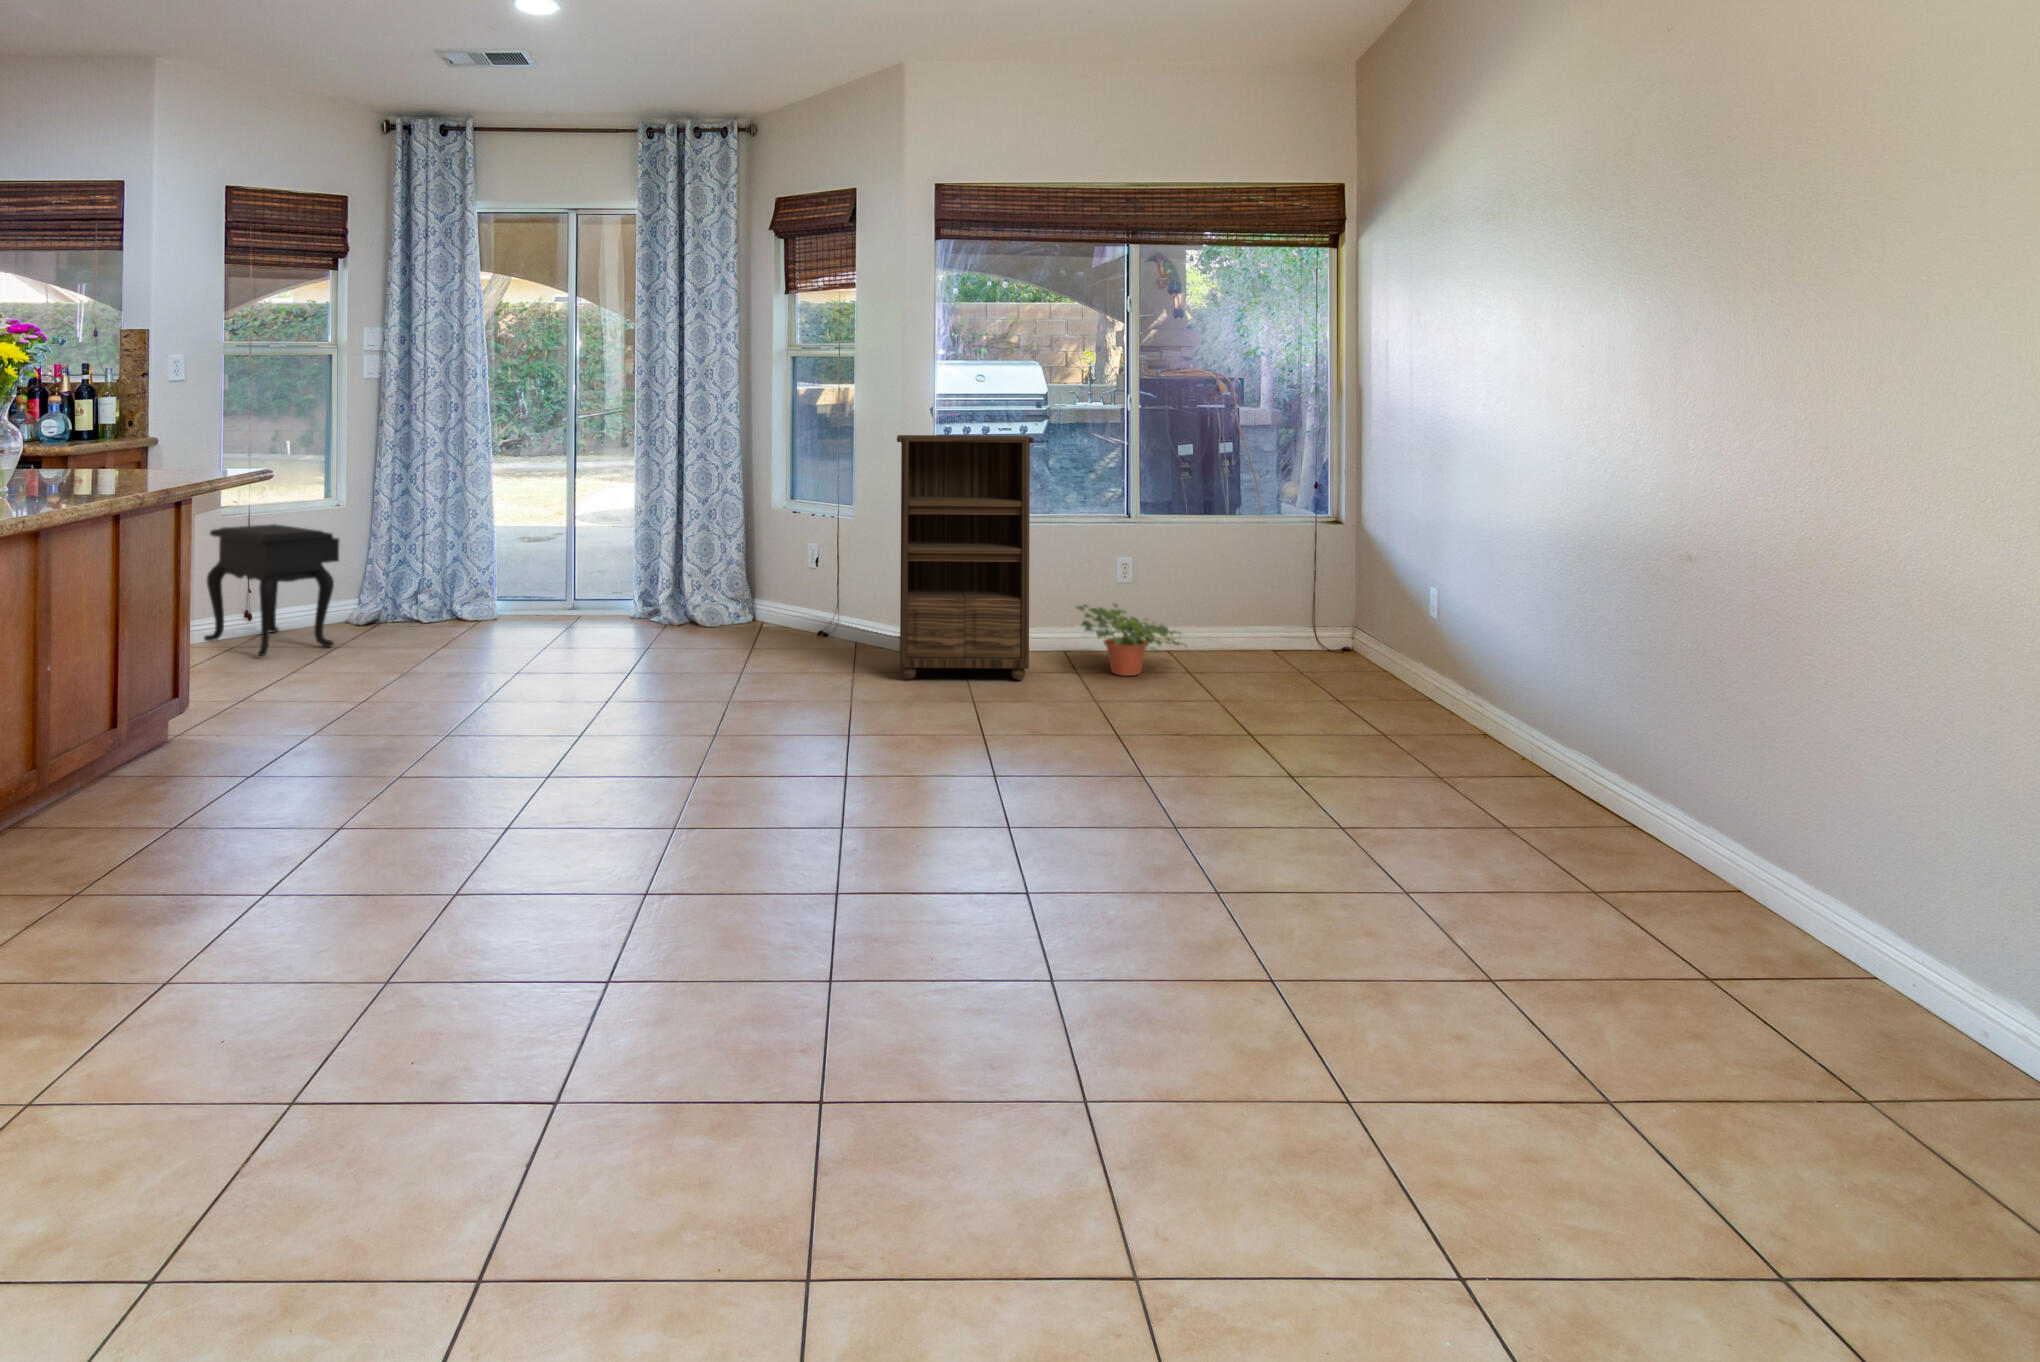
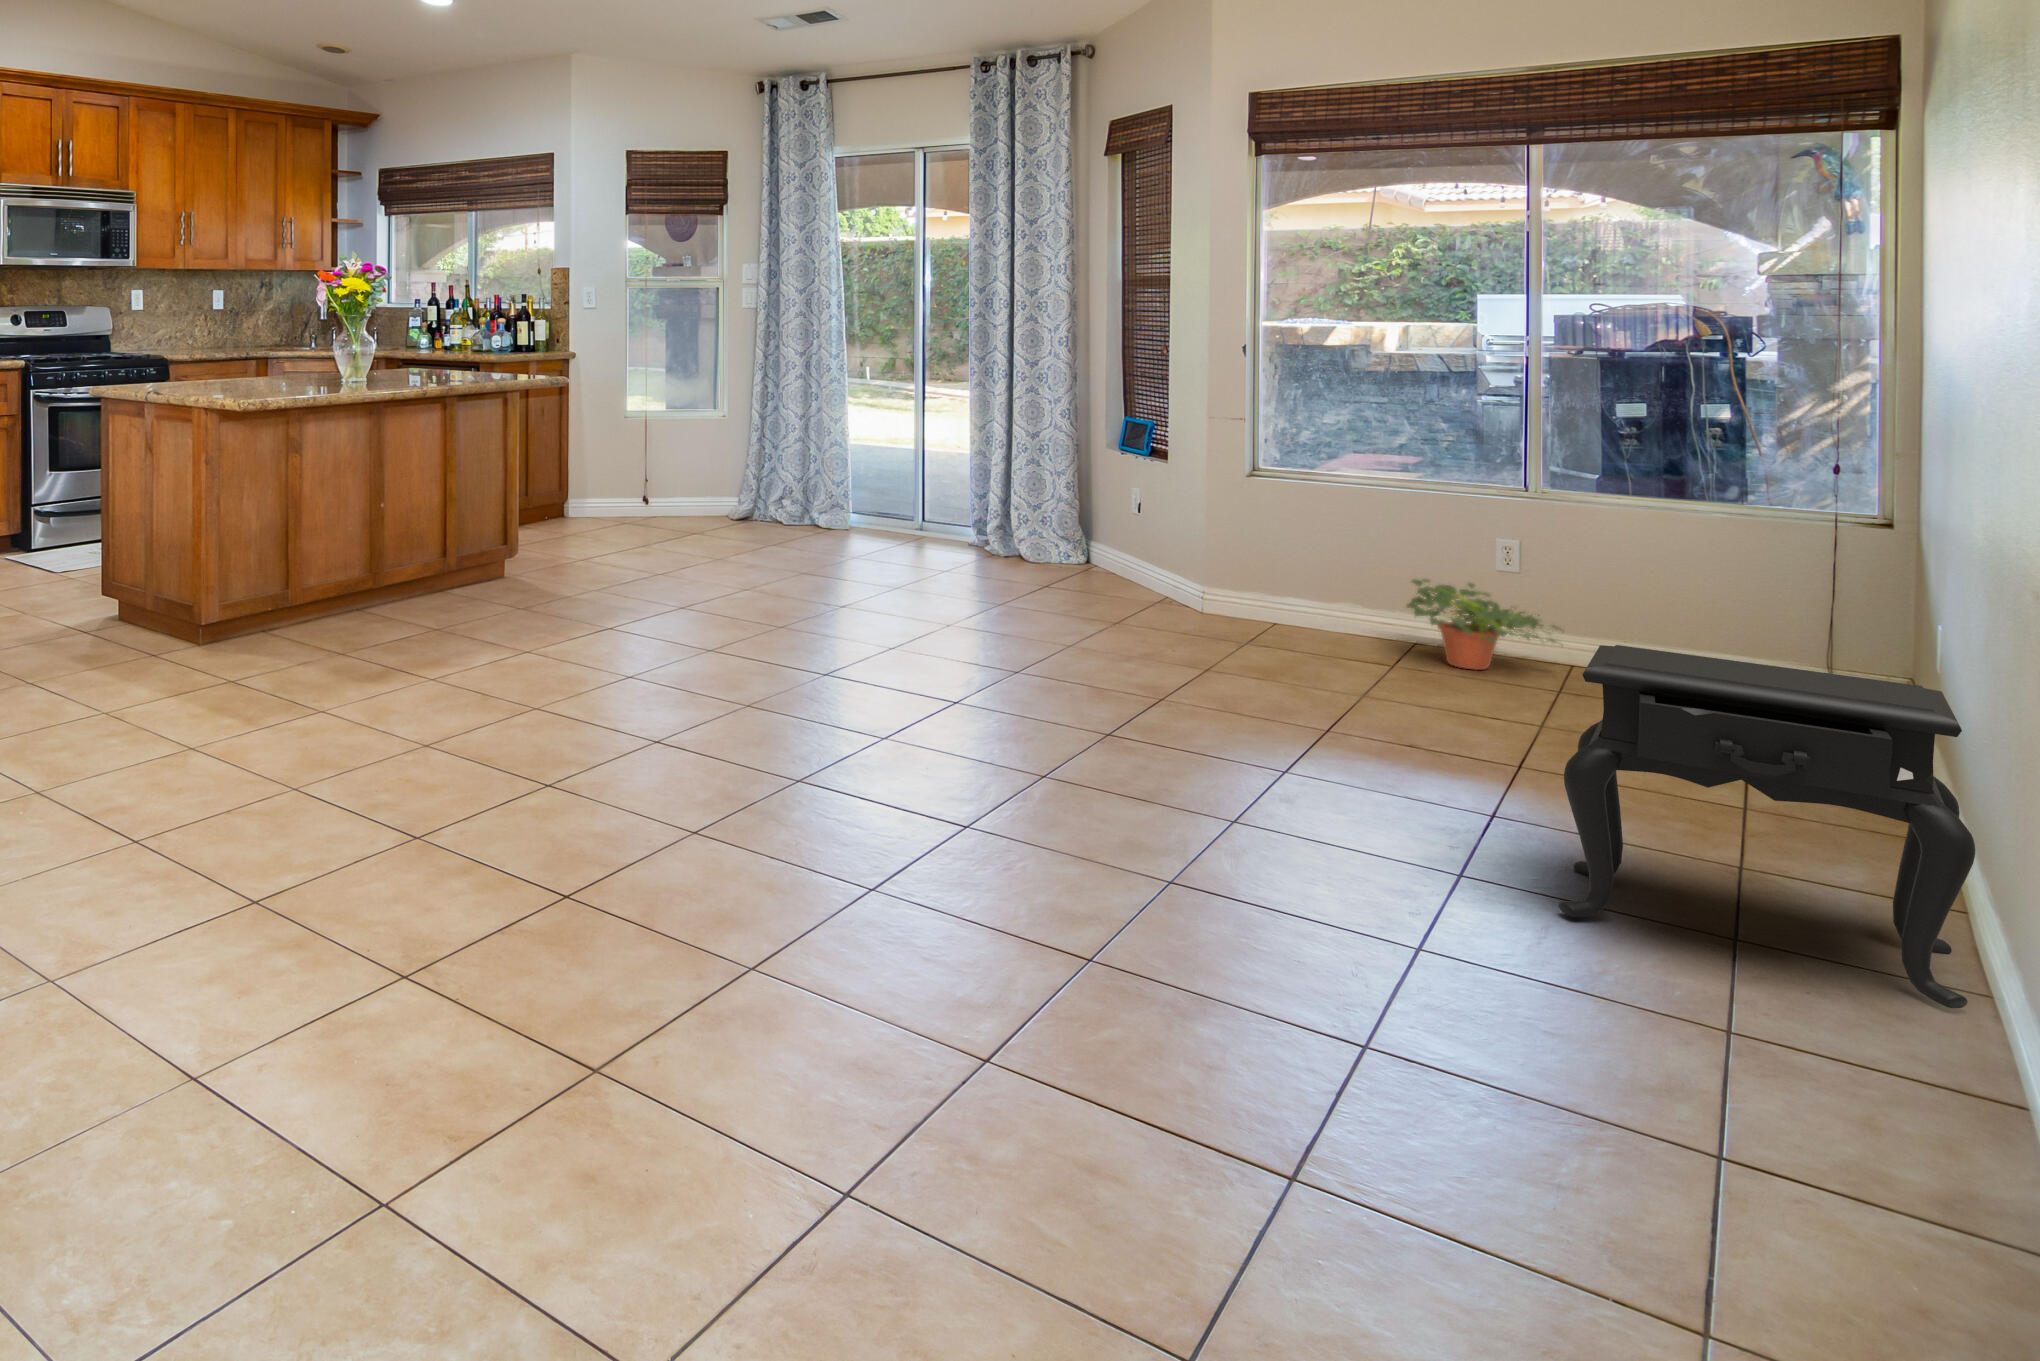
bookshelf: present [897,435,1034,680] -> none [1165,370,1354,651]
side table: present [204,524,339,656] -> present [1559,645,1975,1008]

